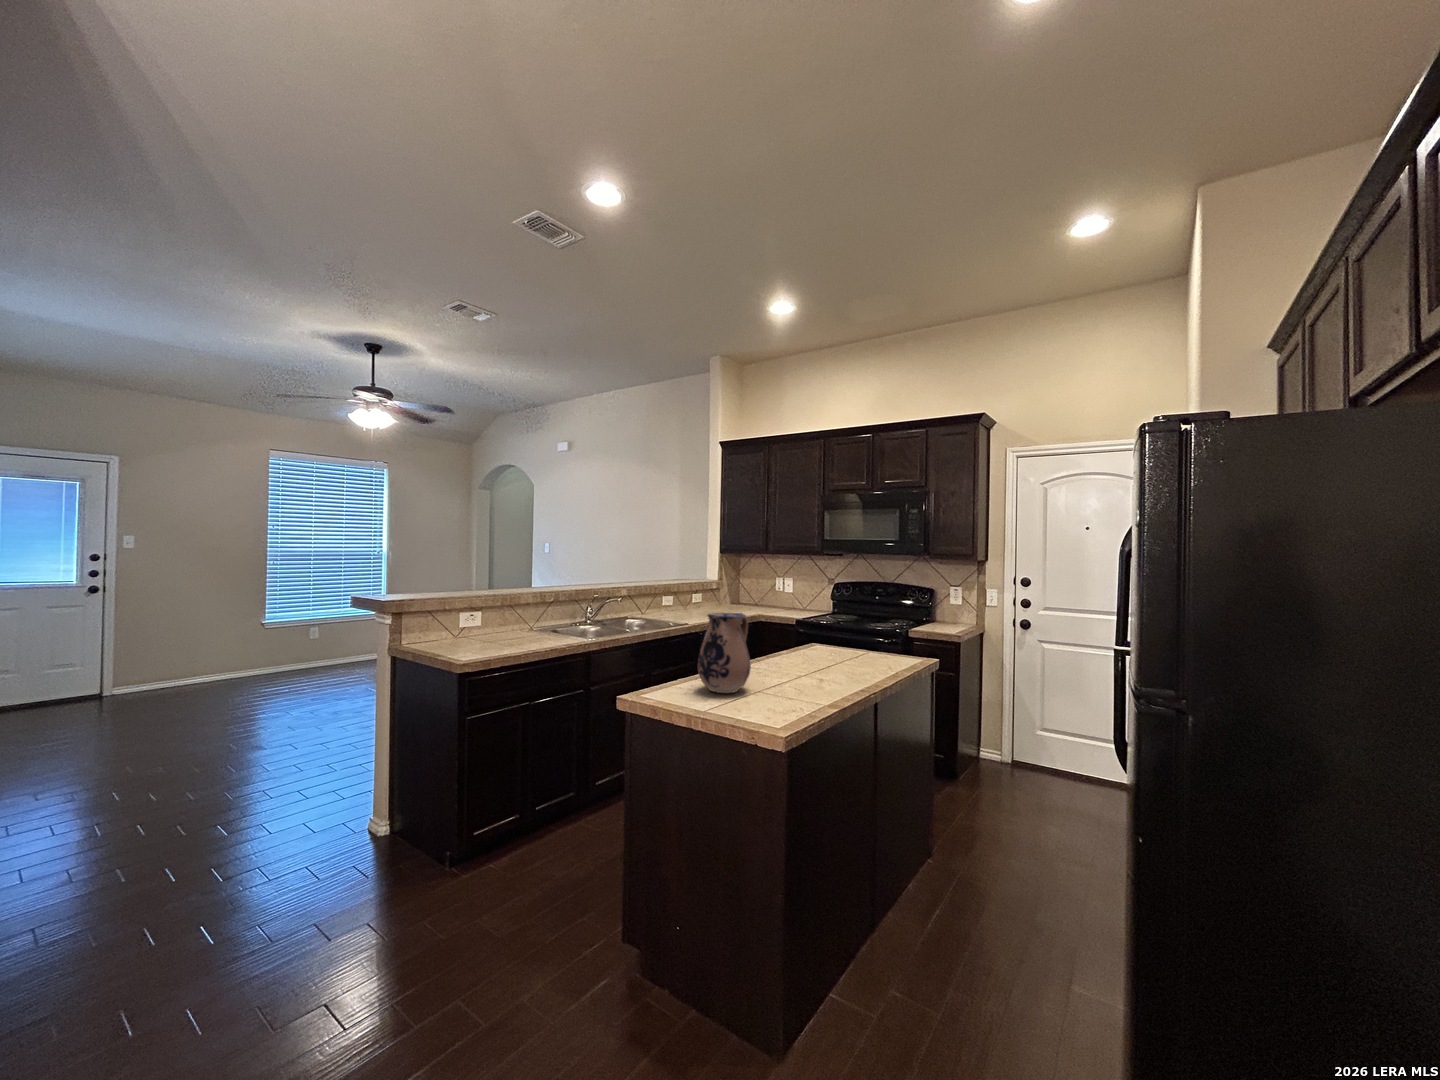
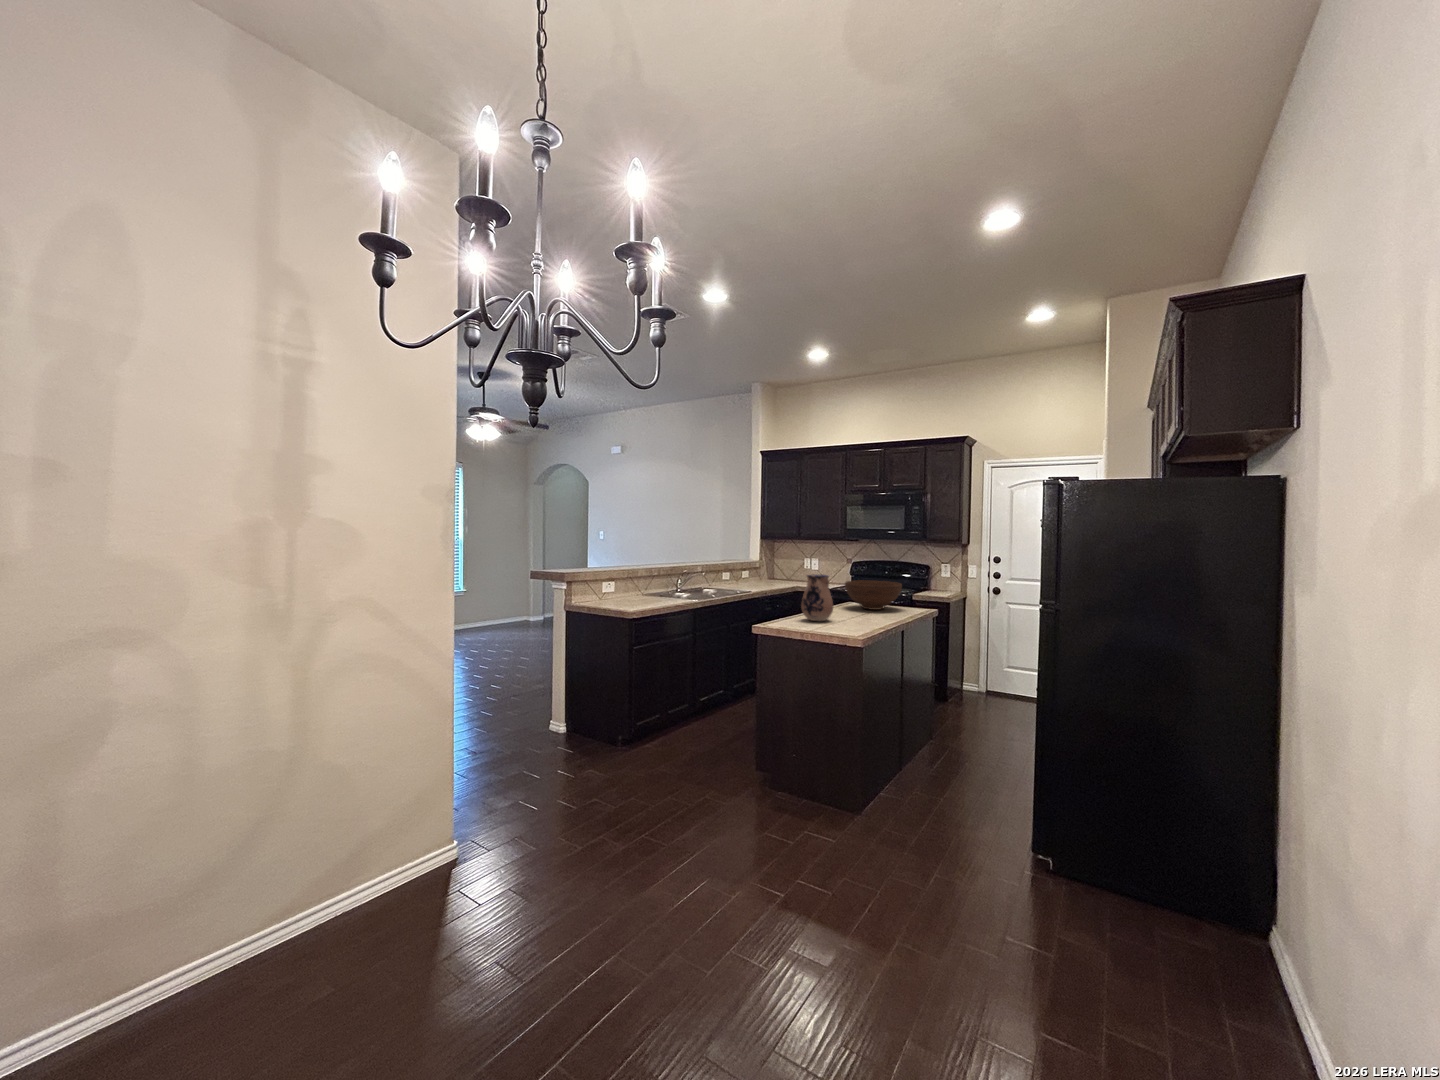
fruit bowl: none [789,617,877,665] -> present [845,581,902,610]

